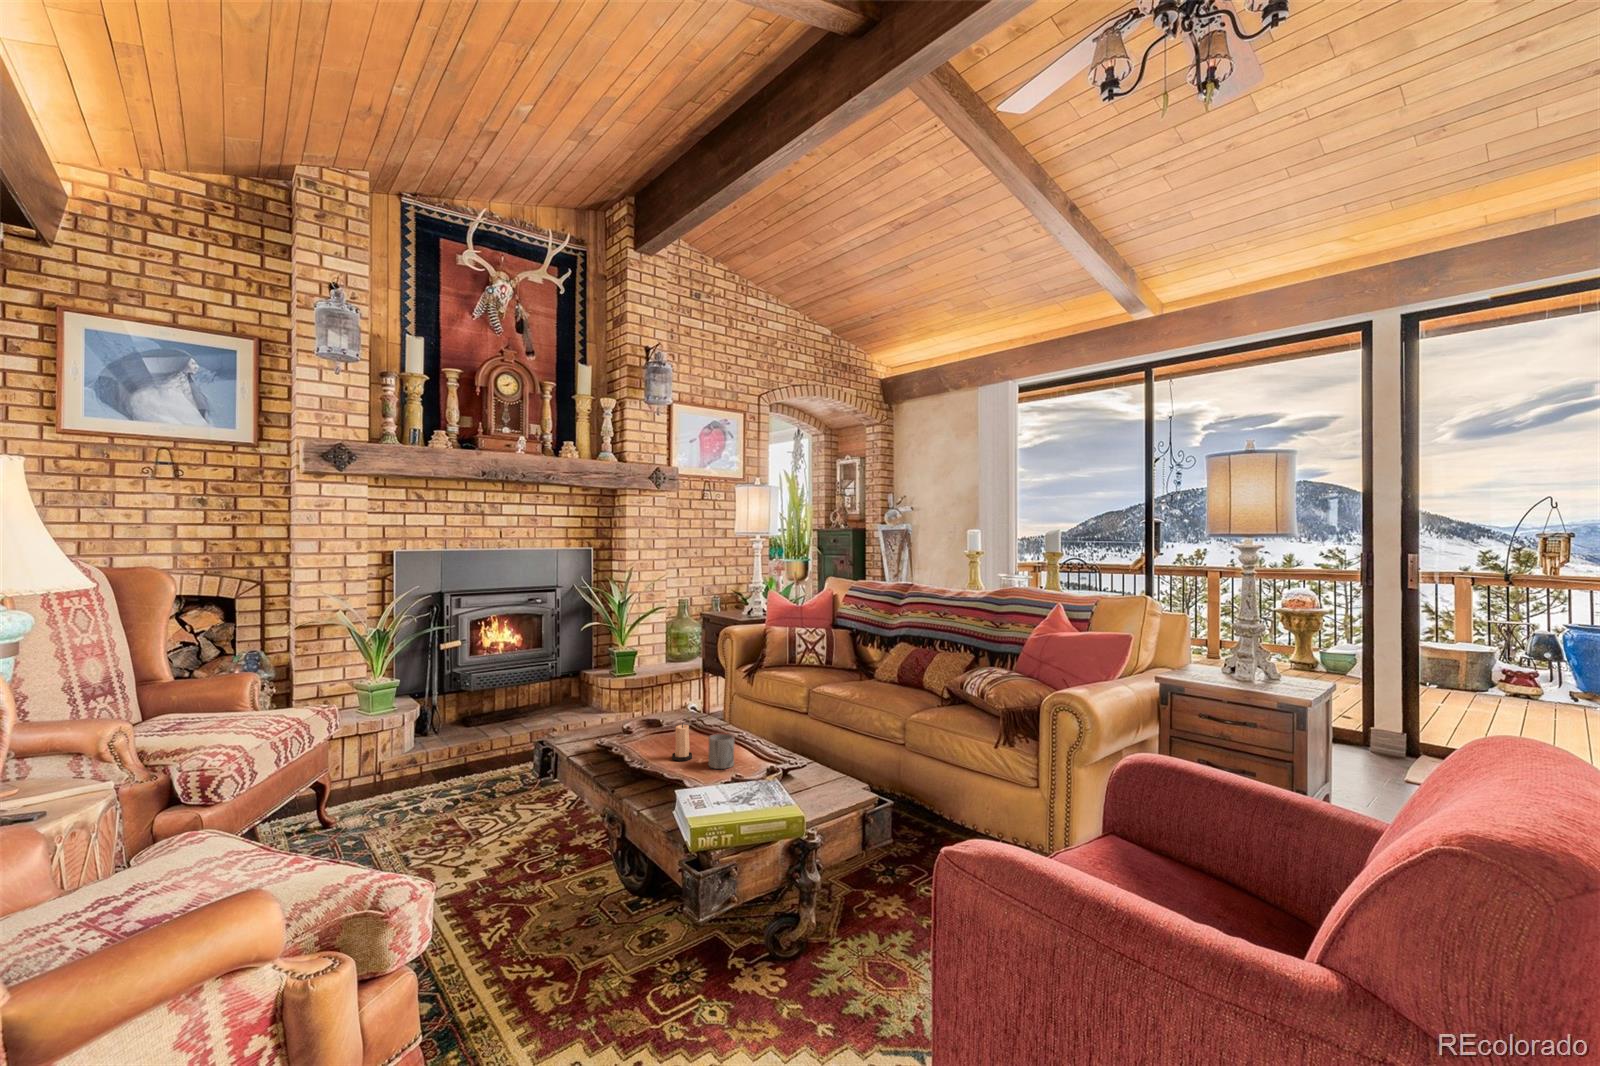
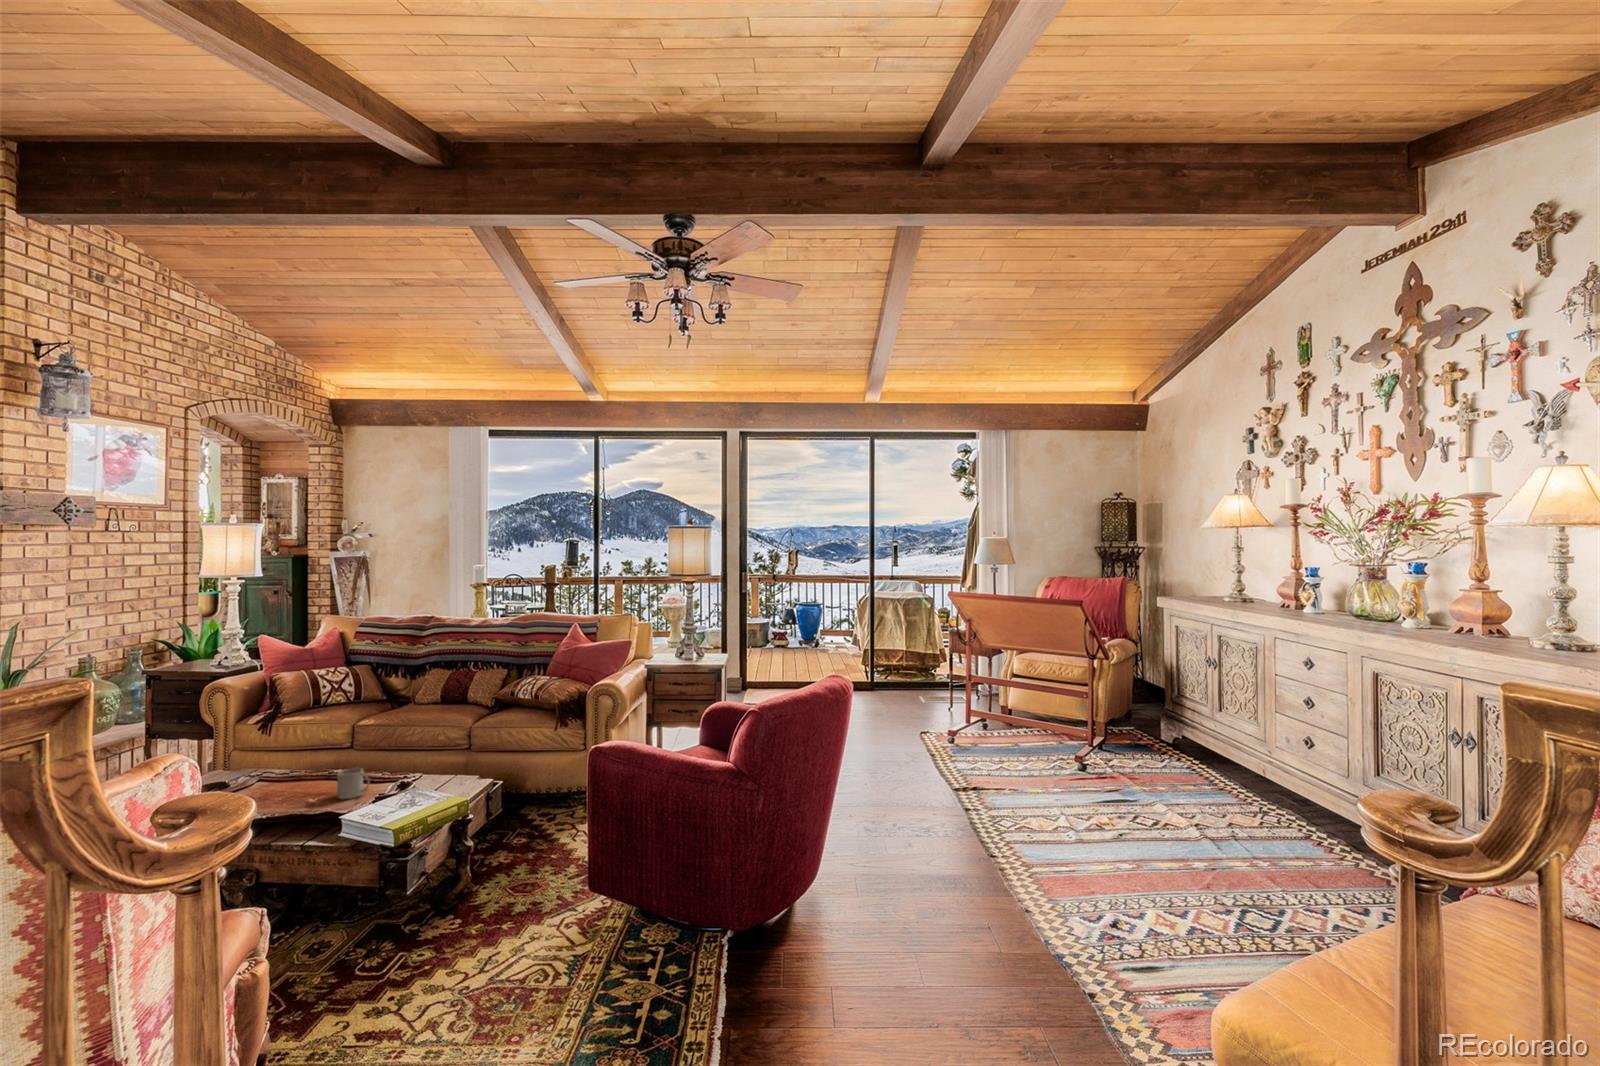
candle: present [672,723,692,761] -> none [287,771,311,806]

